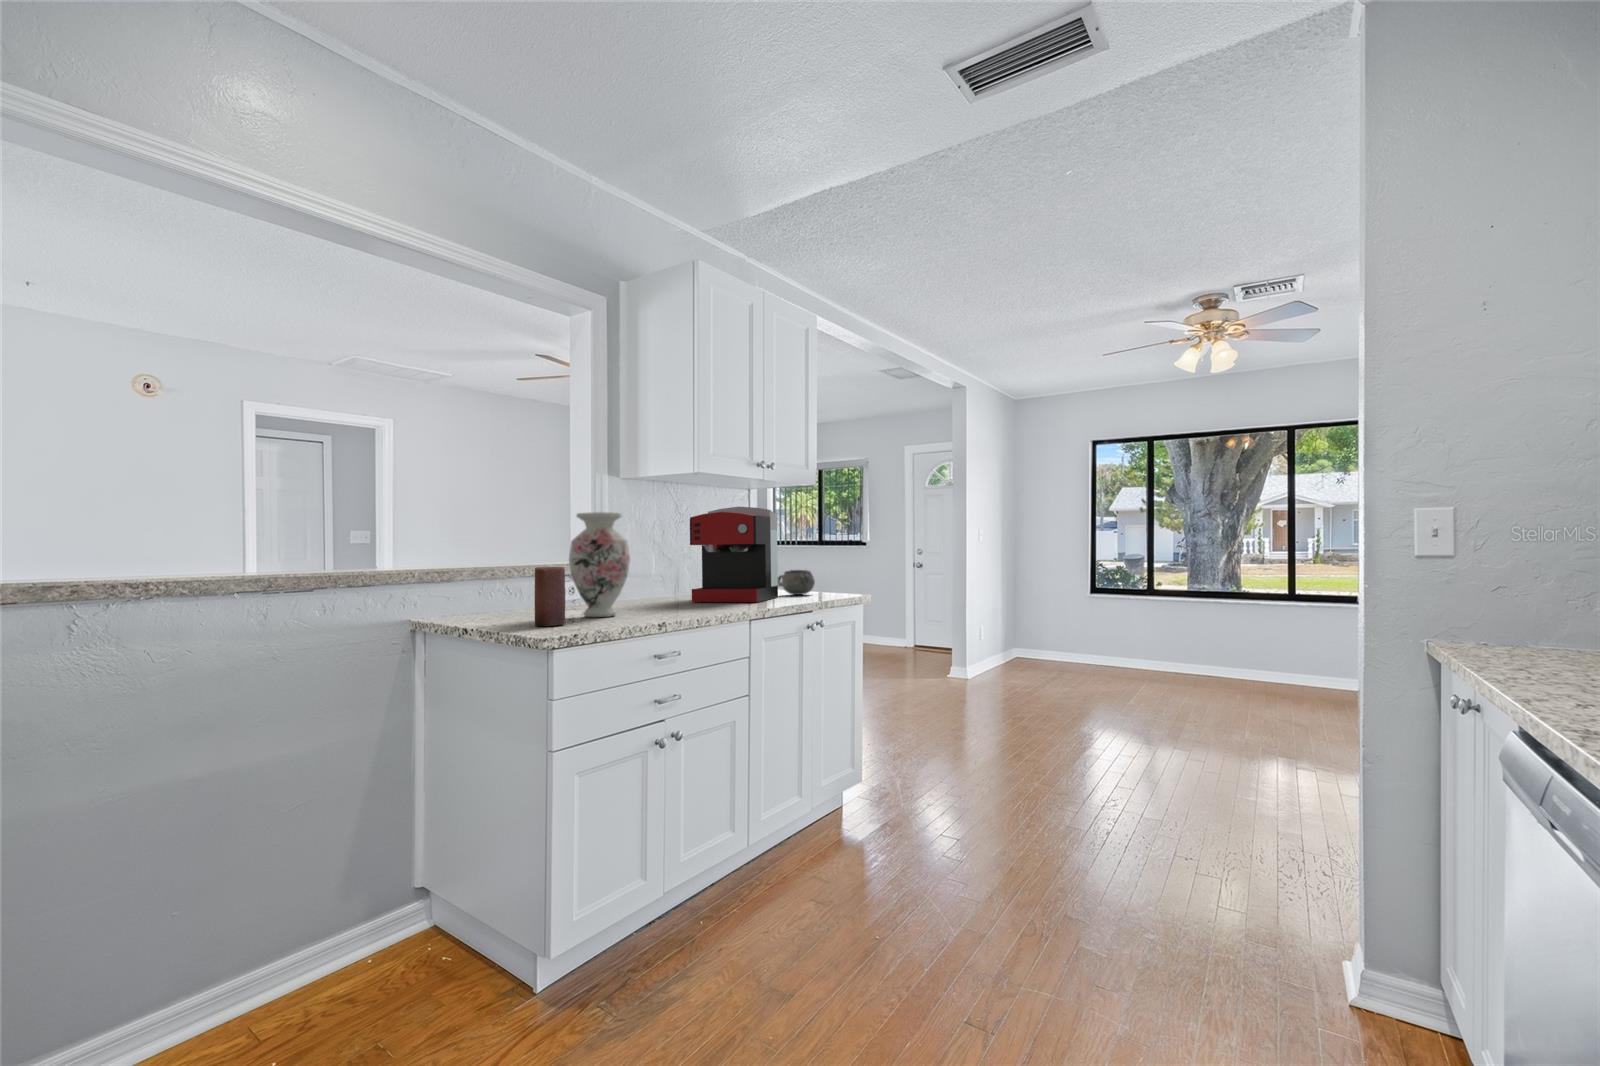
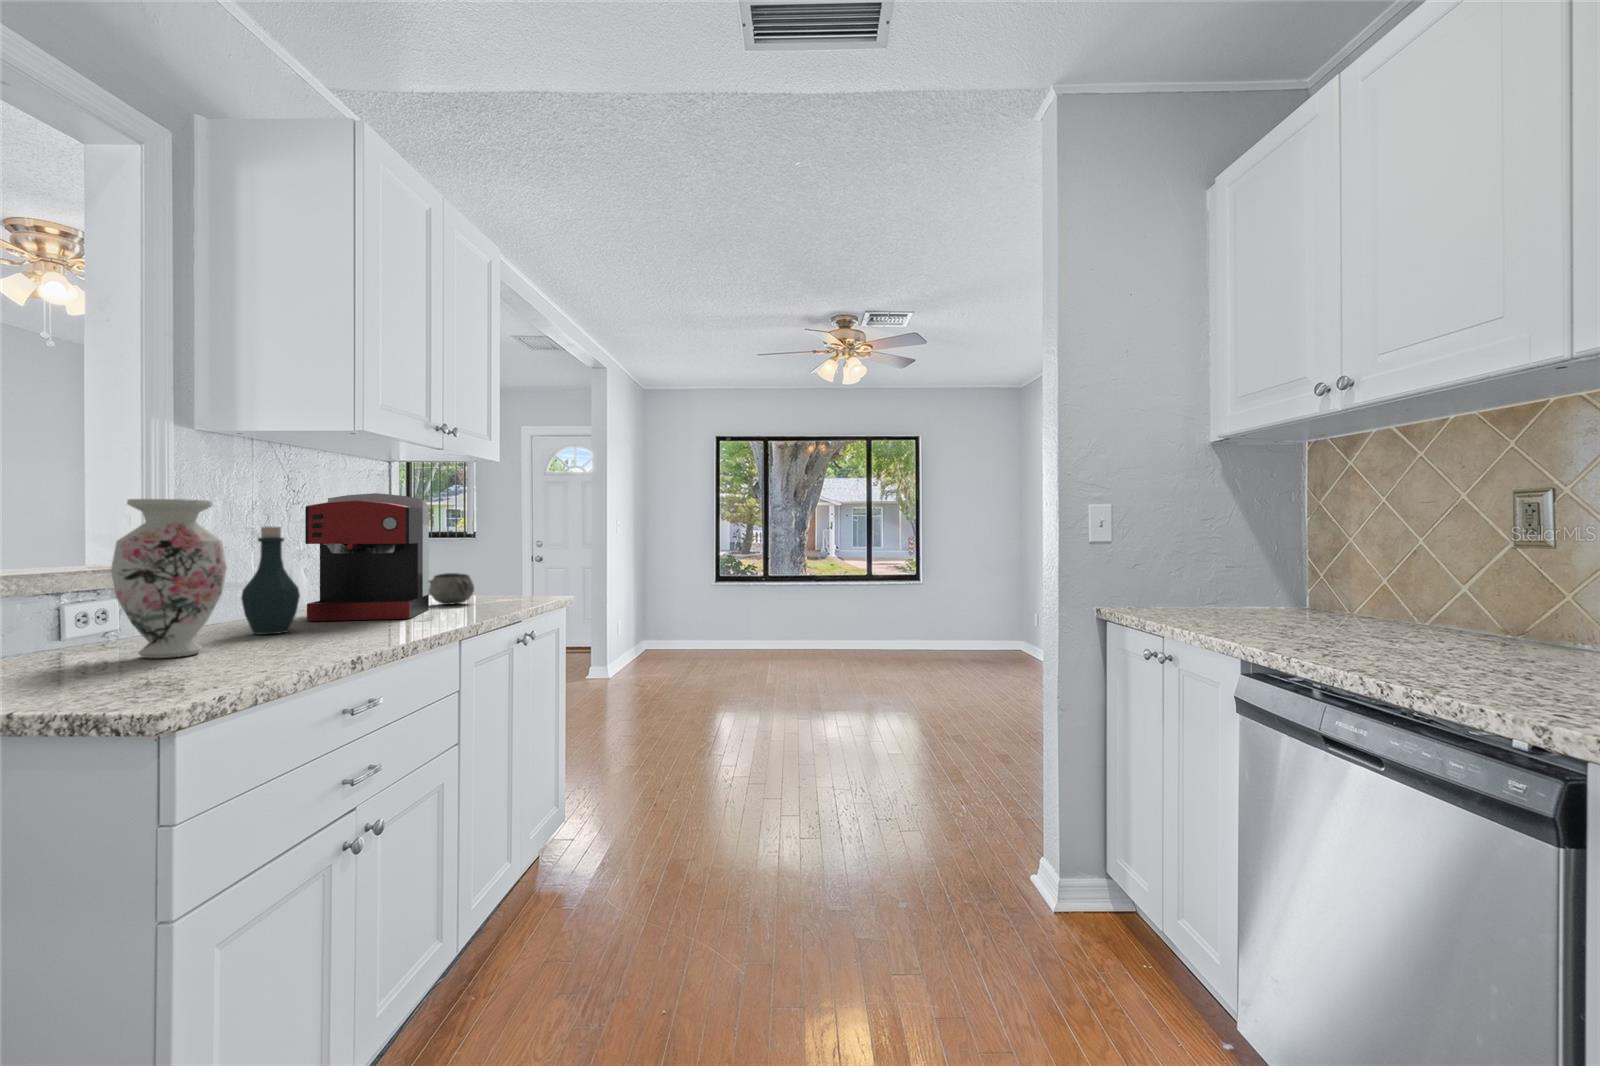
bottle: none [646,532,682,608] -> present [241,527,300,634]
candle: present [535,567,565,626] -> none [54,586,117,684]

